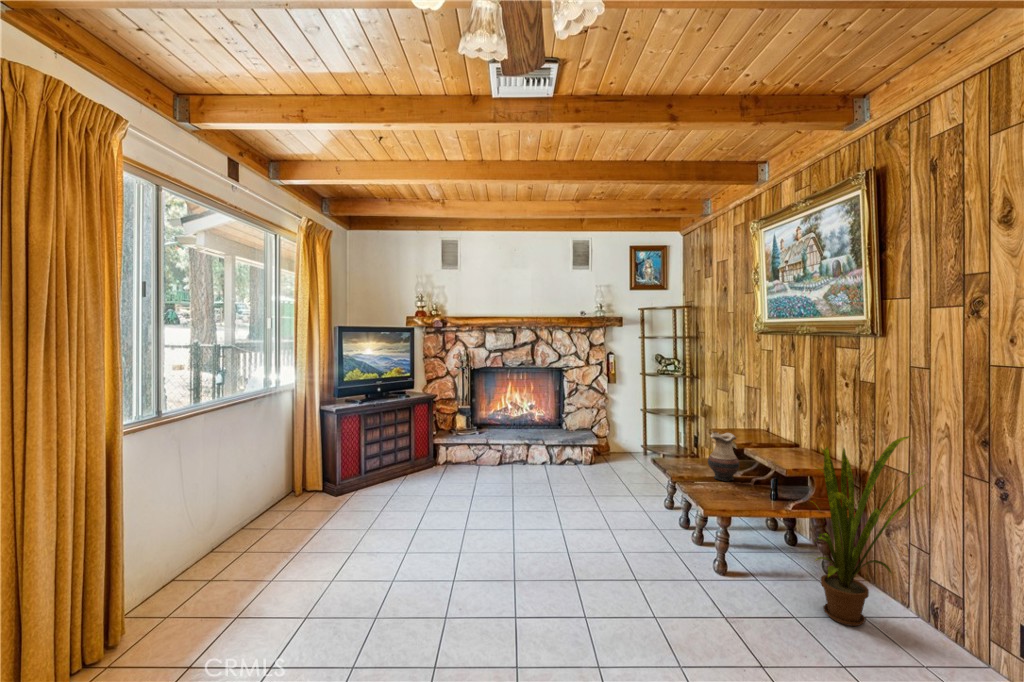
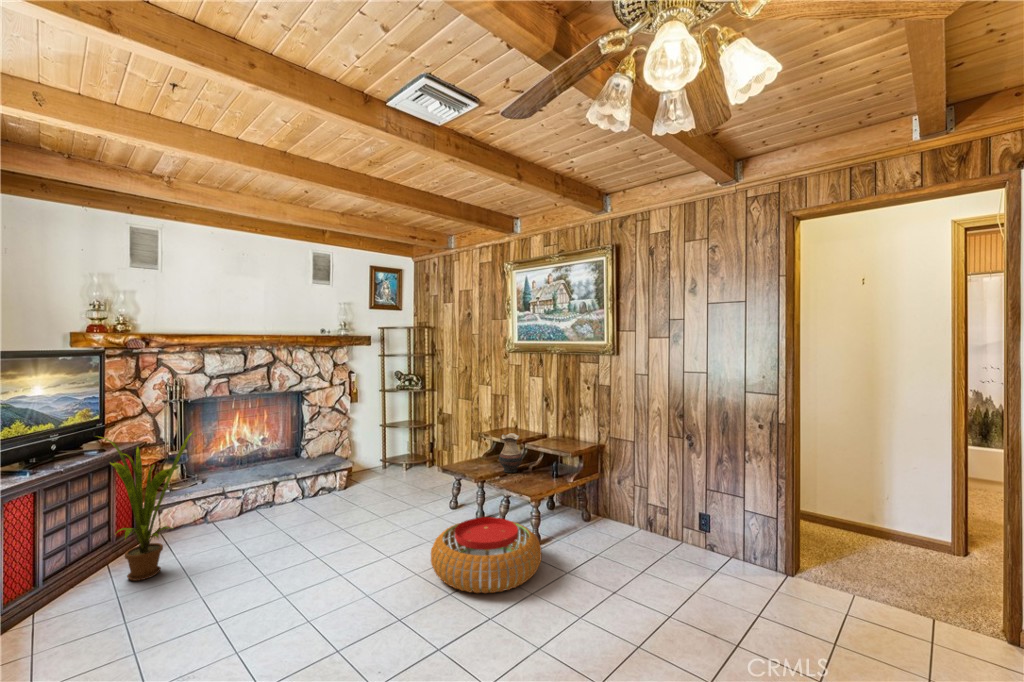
house plant: present [815,436,926,626] -> present [100,431,193,581]
pouf: none [572,516,702,605] -> present [431,517,542,593]

